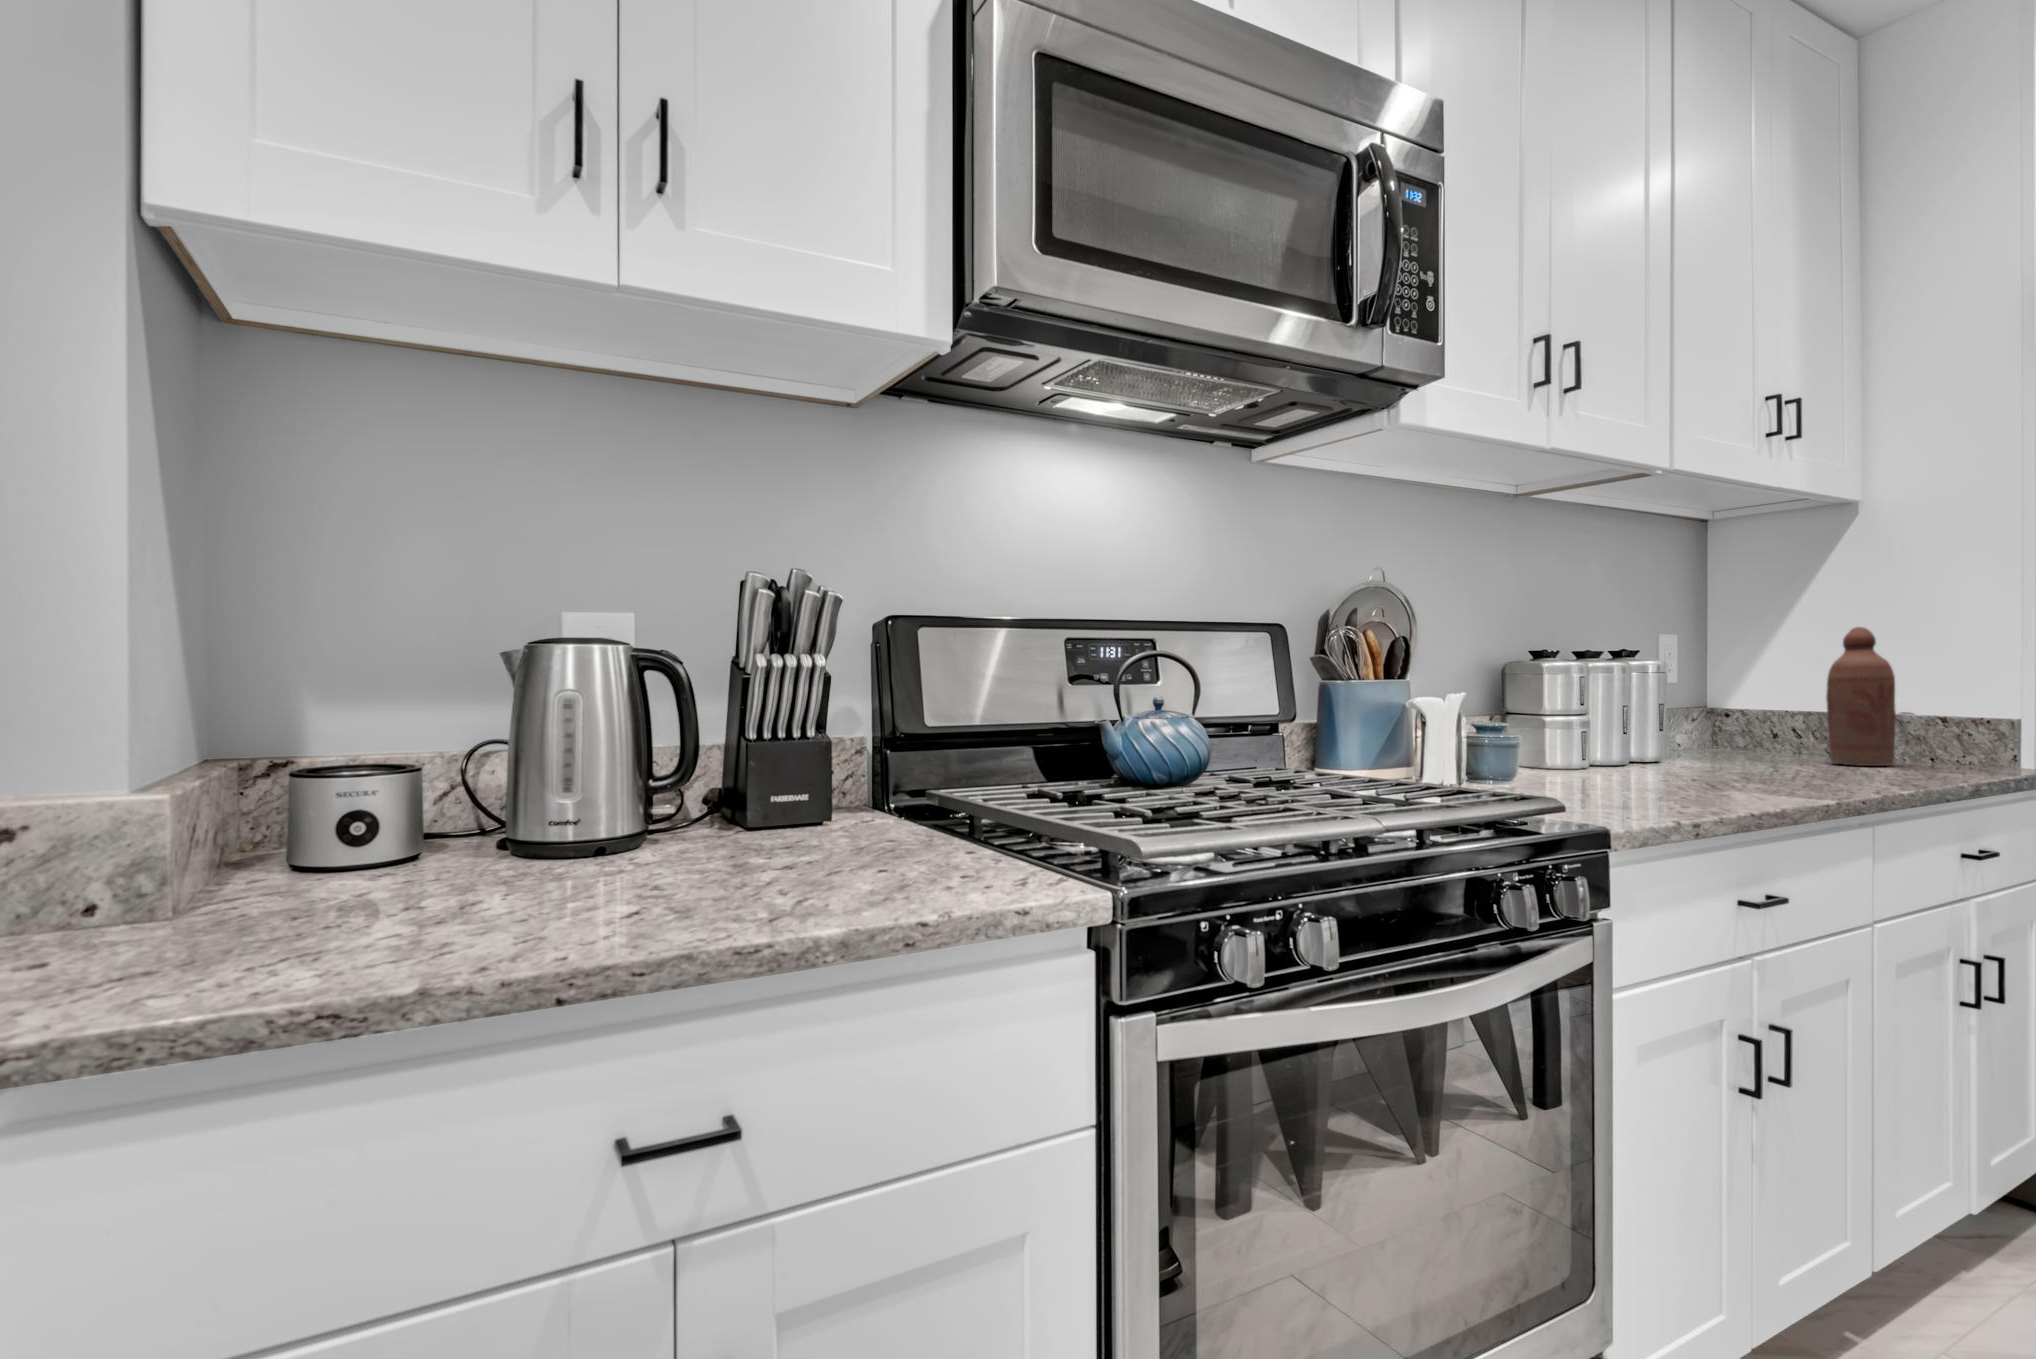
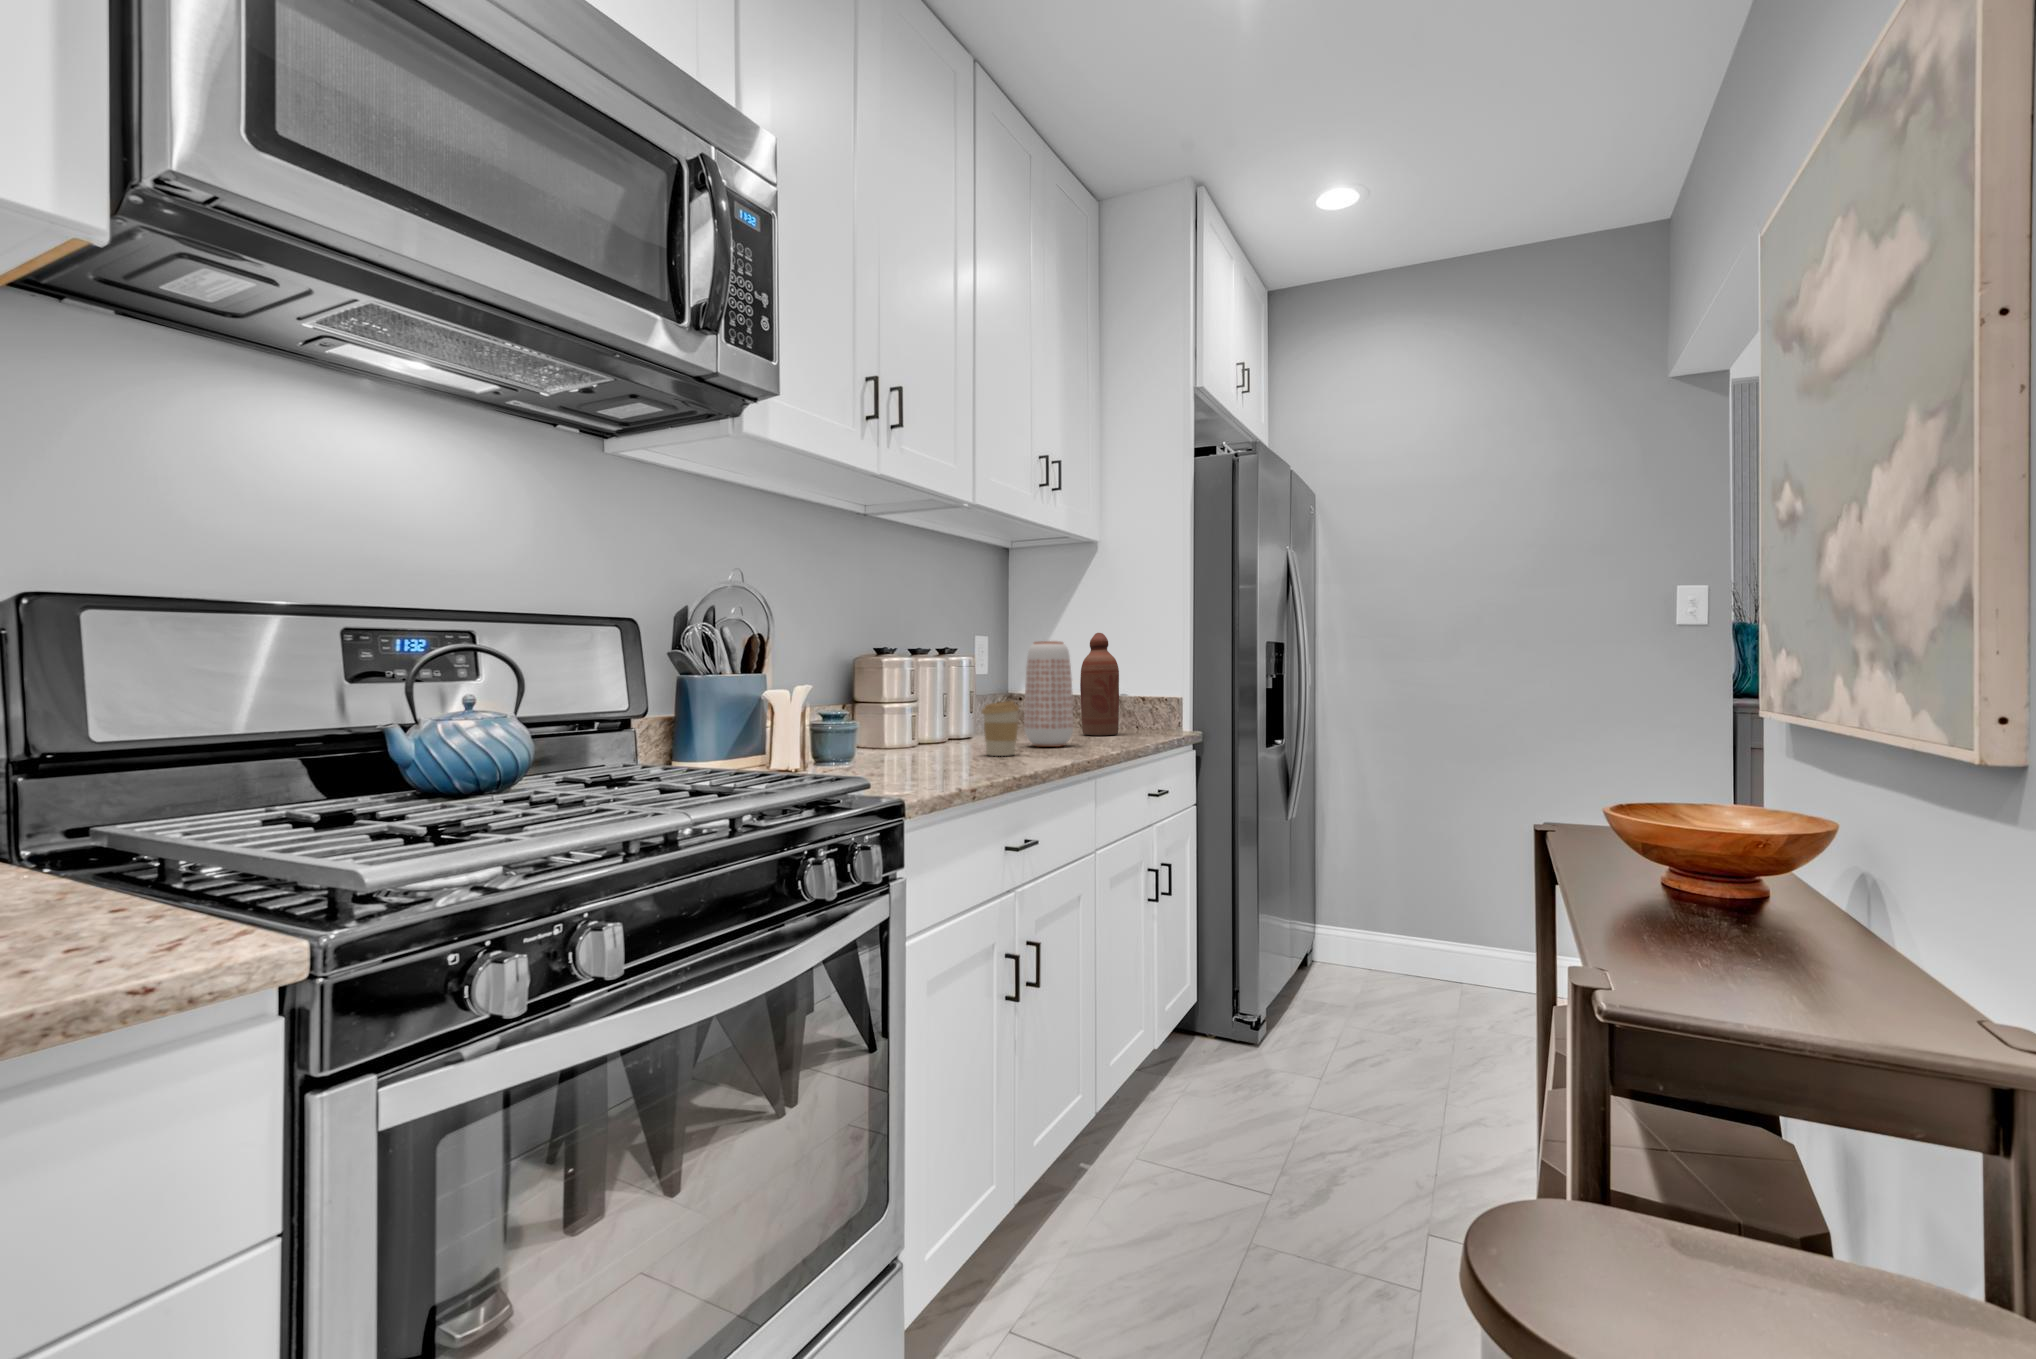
vase: none [1743,639,1824,777] -> present [1024,641,1073,747]
coffee cup: none [1684,716,1742,784] -> present [982,701,1019,756]

